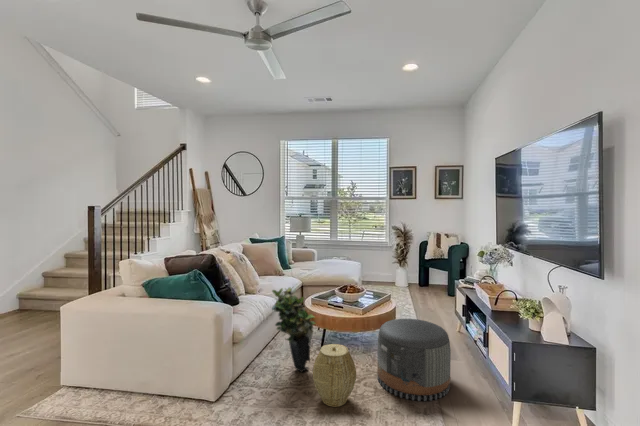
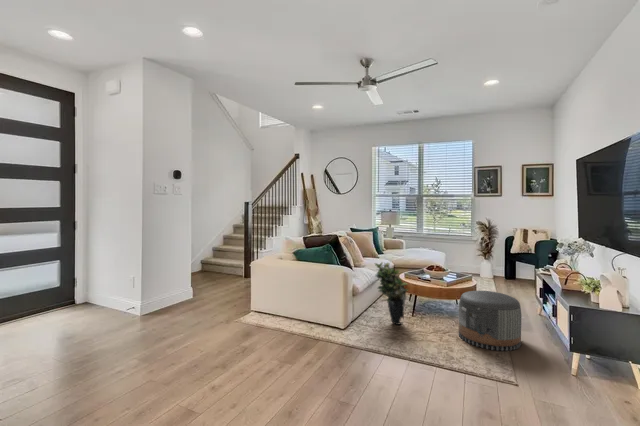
woven basket: present [313,344,356,407] -> none [407,302,441,346]

